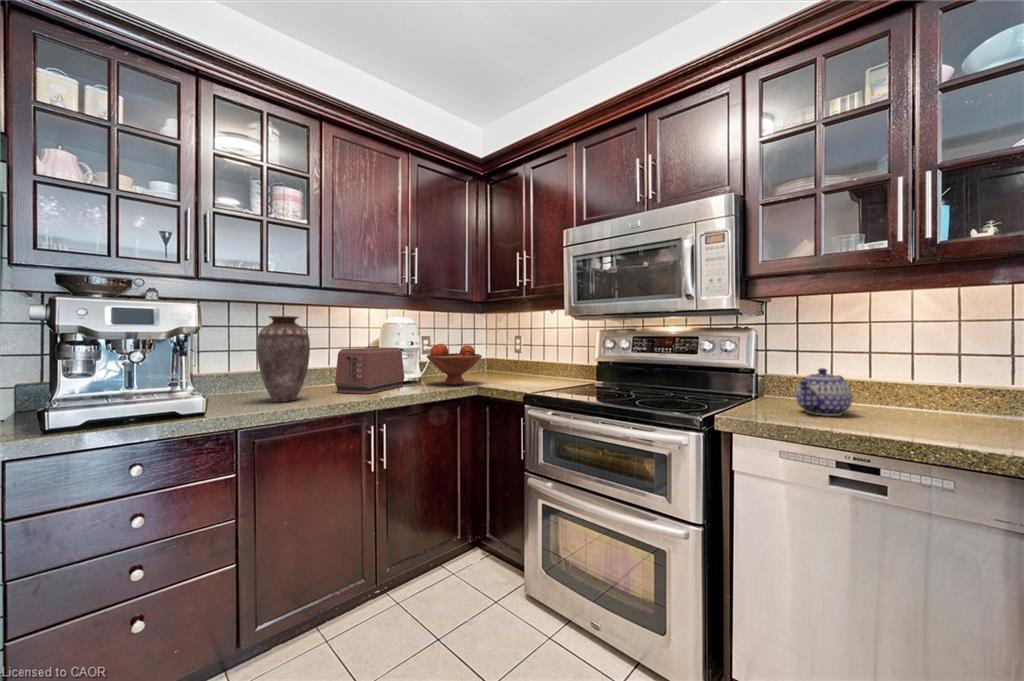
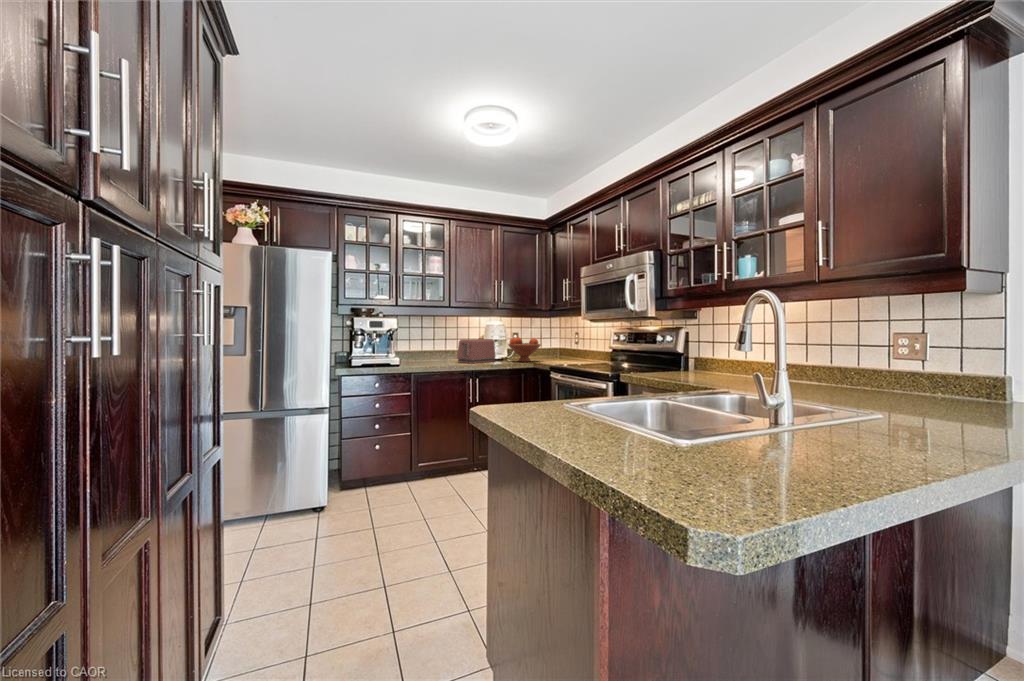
vase: present [257,316,310,402] -> none [421,323,444,364]
teapot: present [796,368,852,416] -> none [665,350,706,376]

